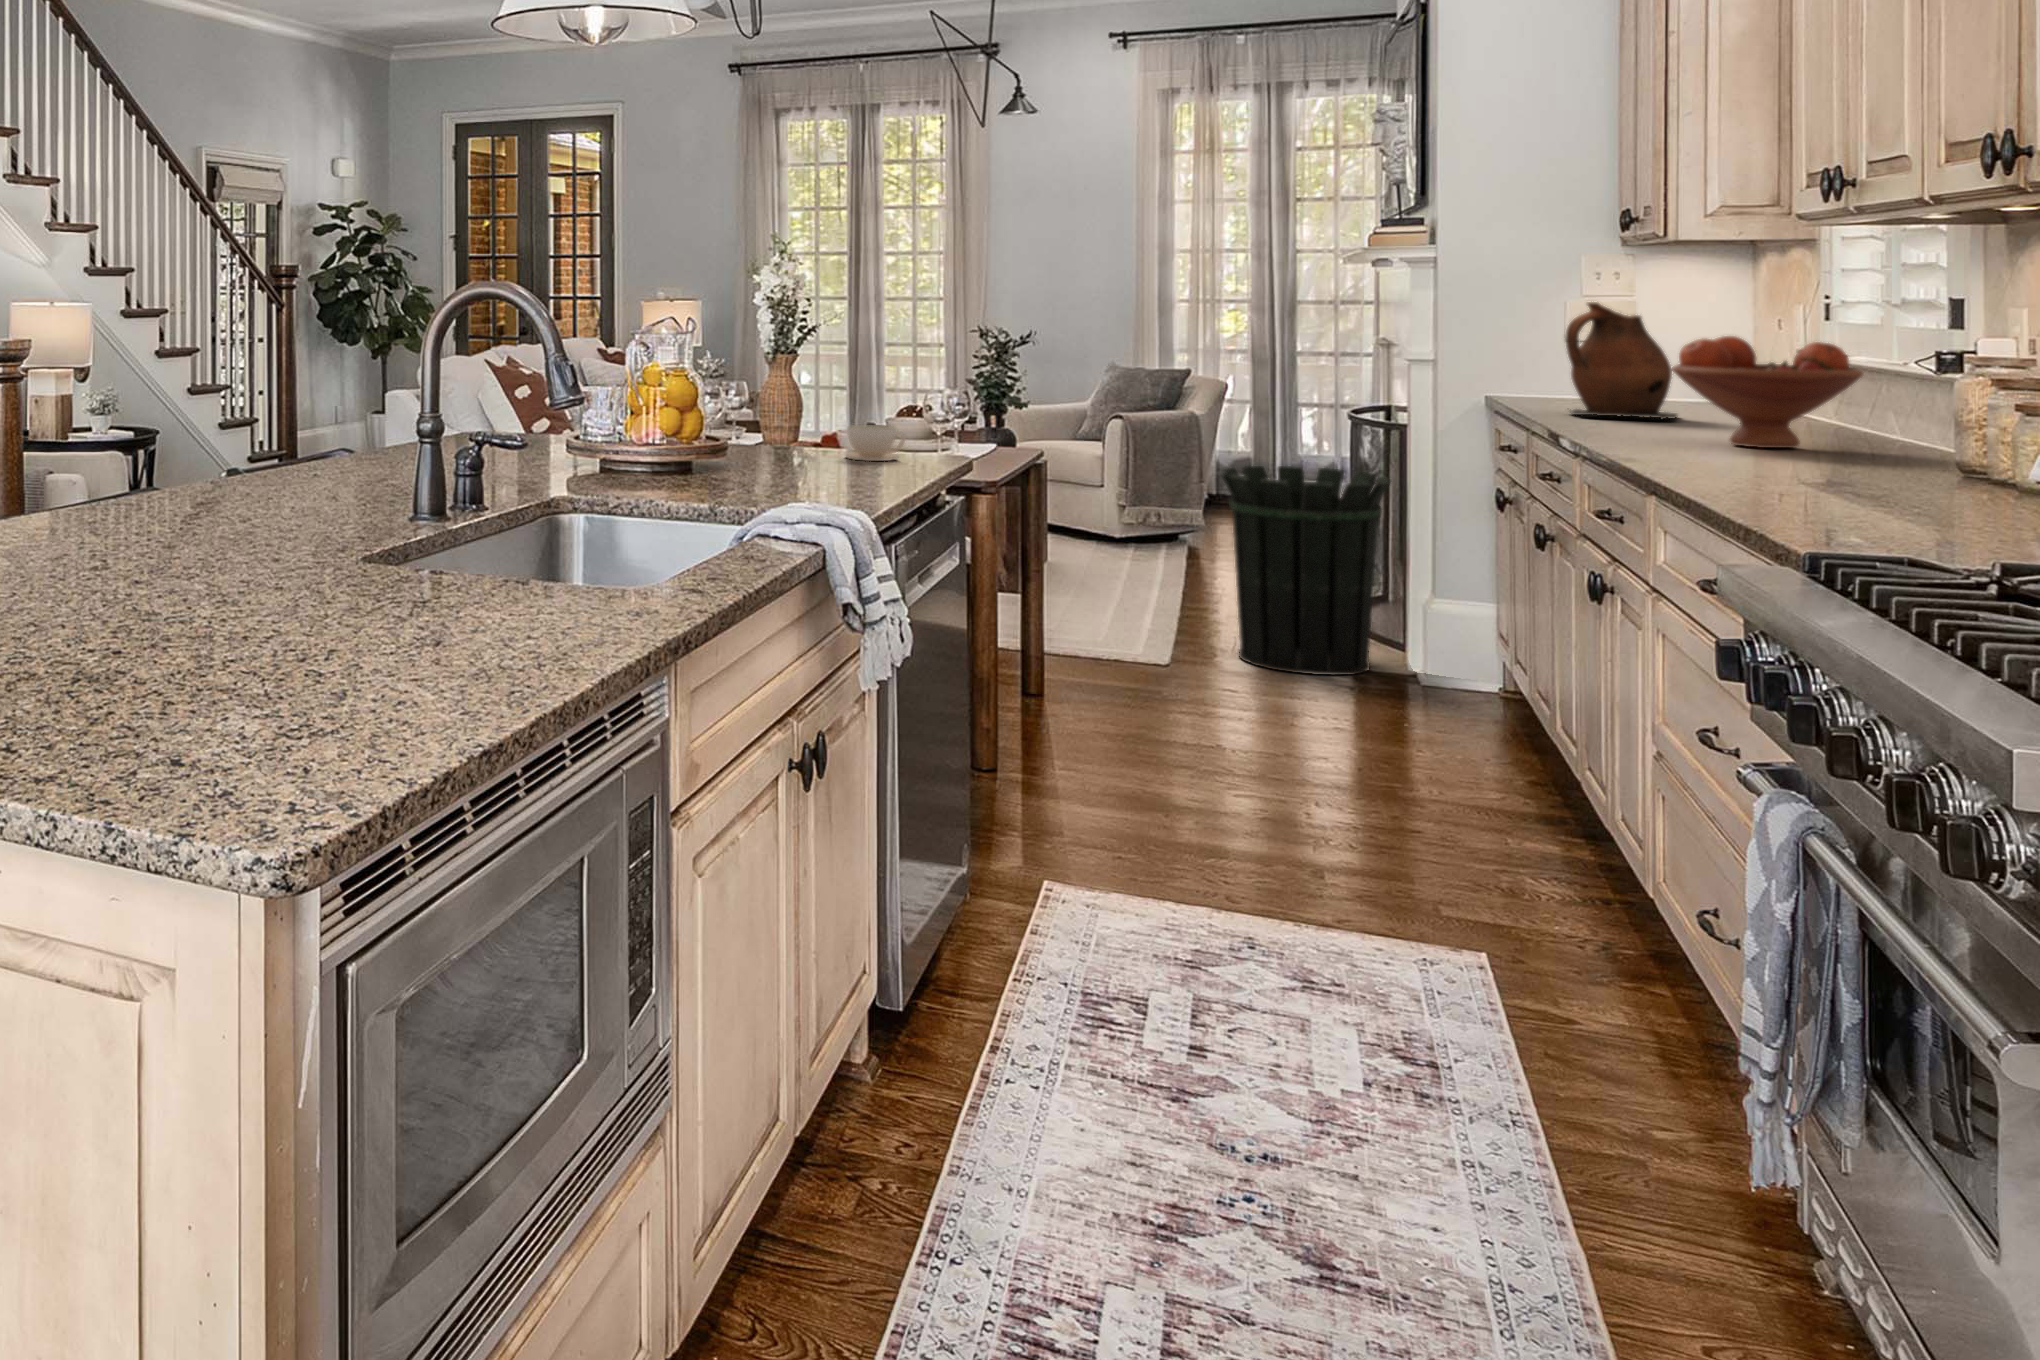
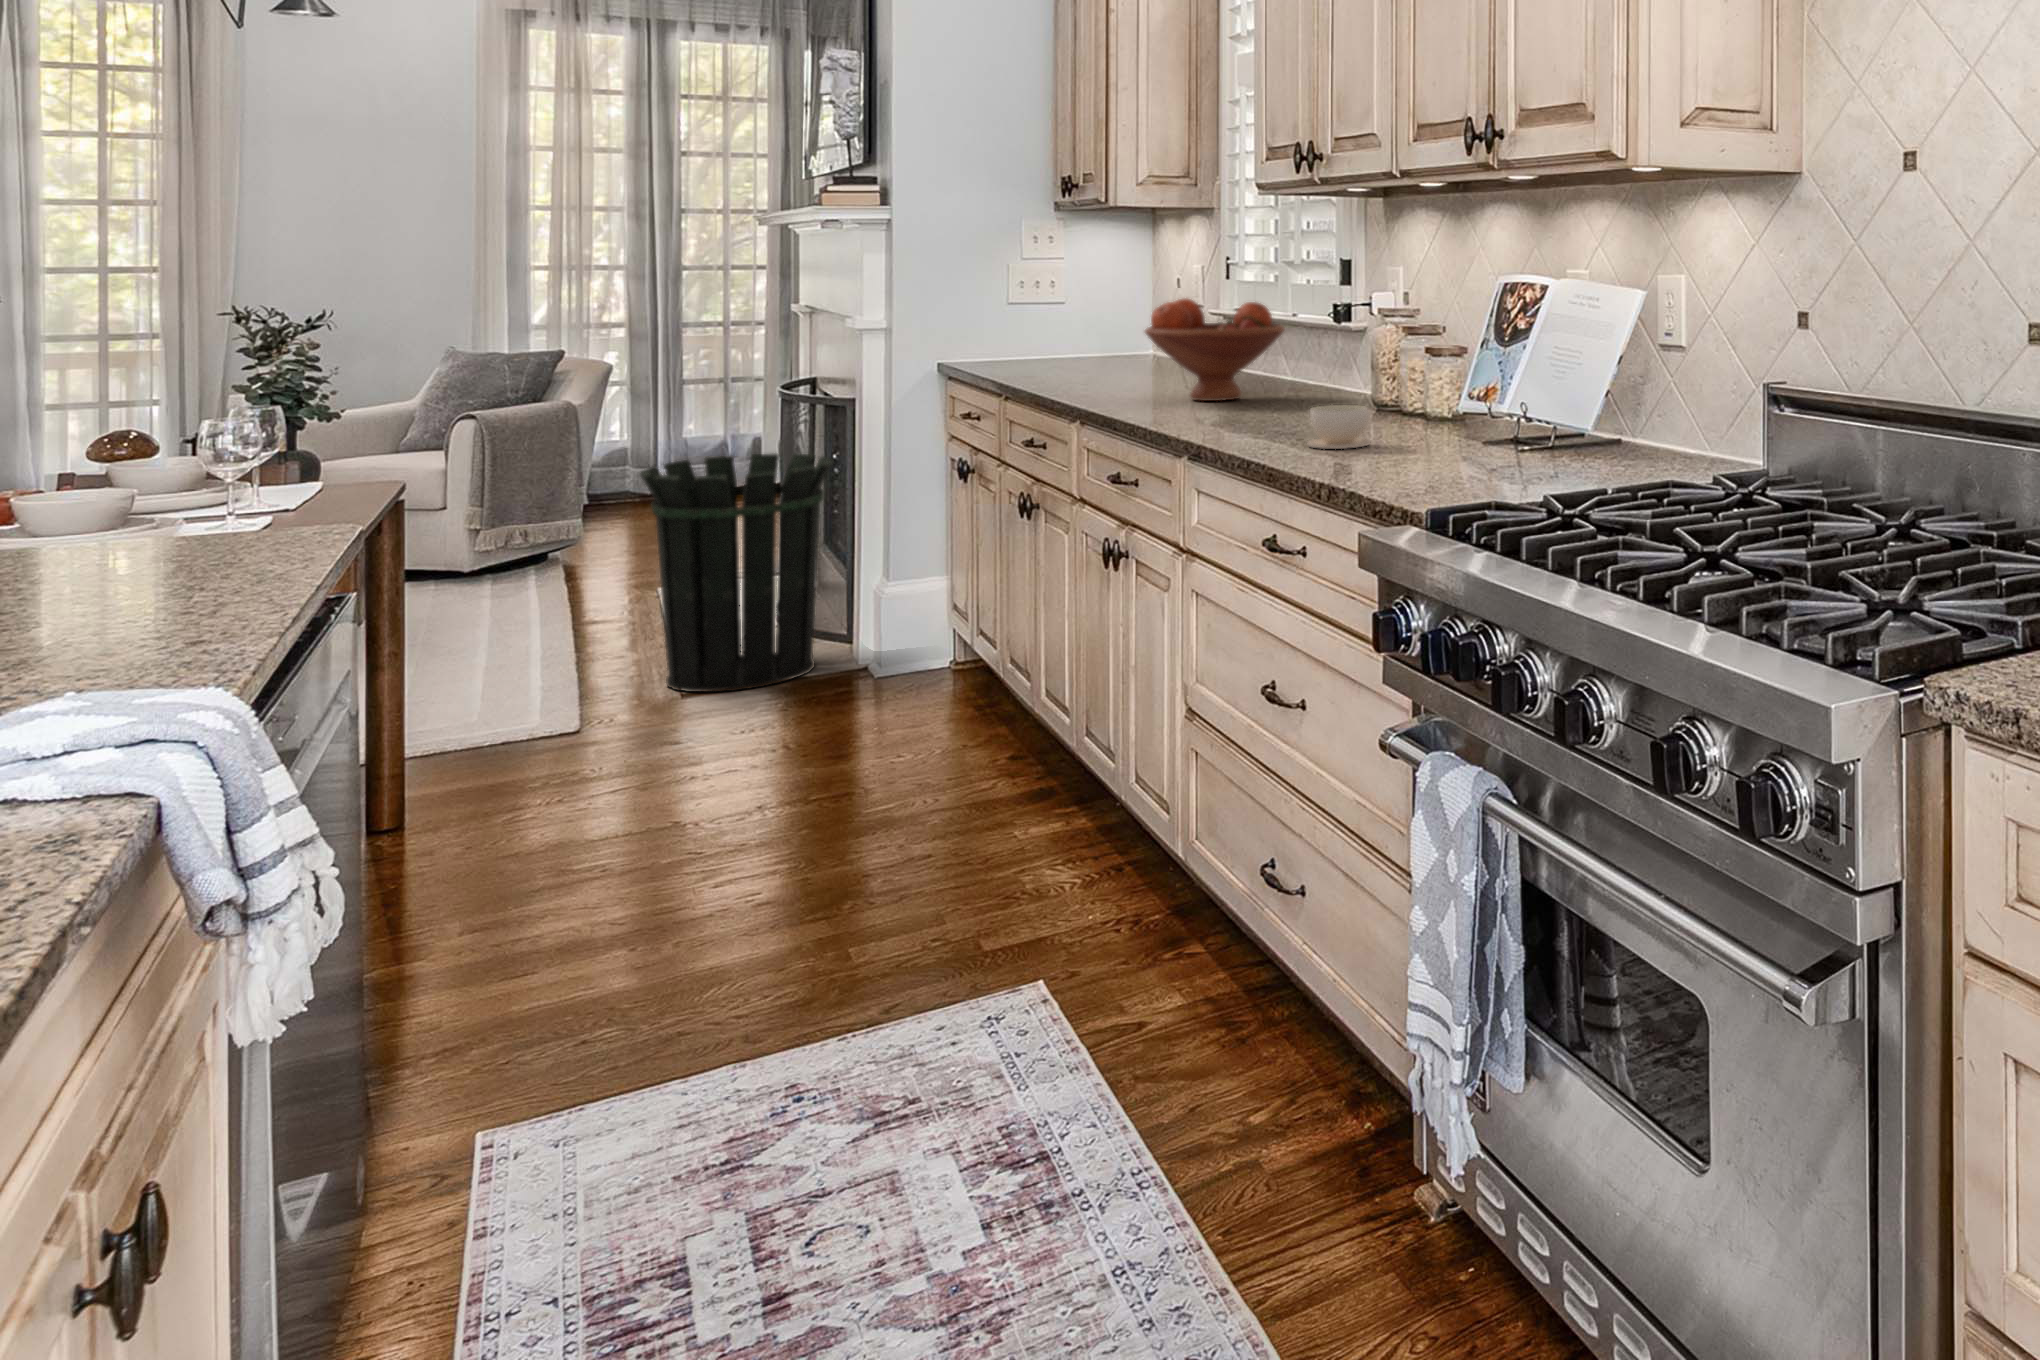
ceramic pitcher: present [1566,302,1678,419] -> none [1024,268,1121,380]
coffee cup: present [846,425,906,461] -> present [1308,405,1370,449]

